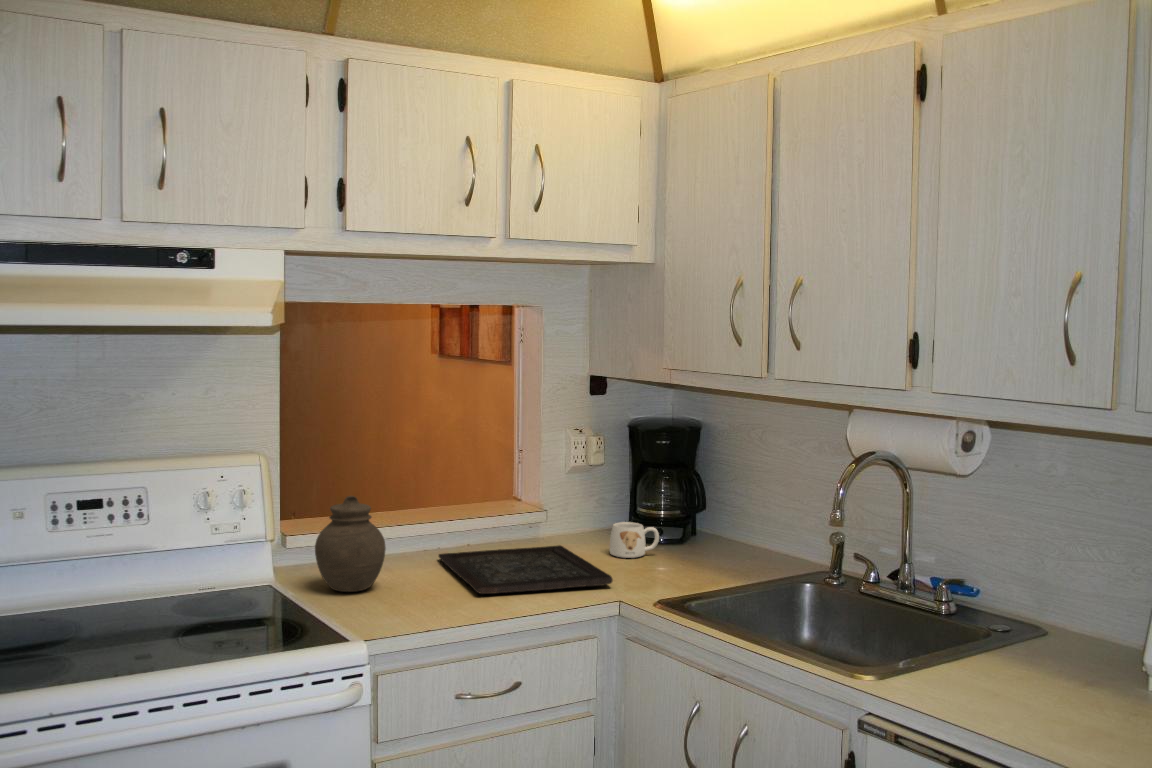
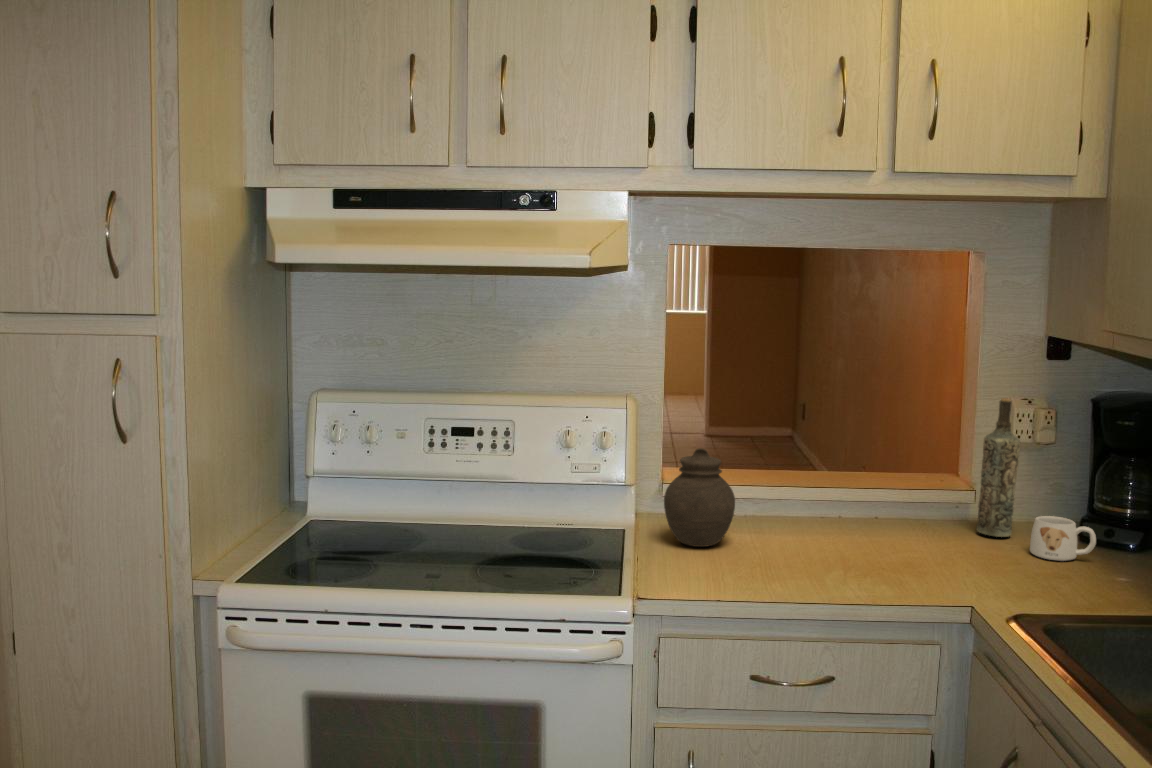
bottle: none [559,427,590,546] -> present [977,398,1020,537]
tray: present [439,545,613,594] -> none [815,522,990,587]

